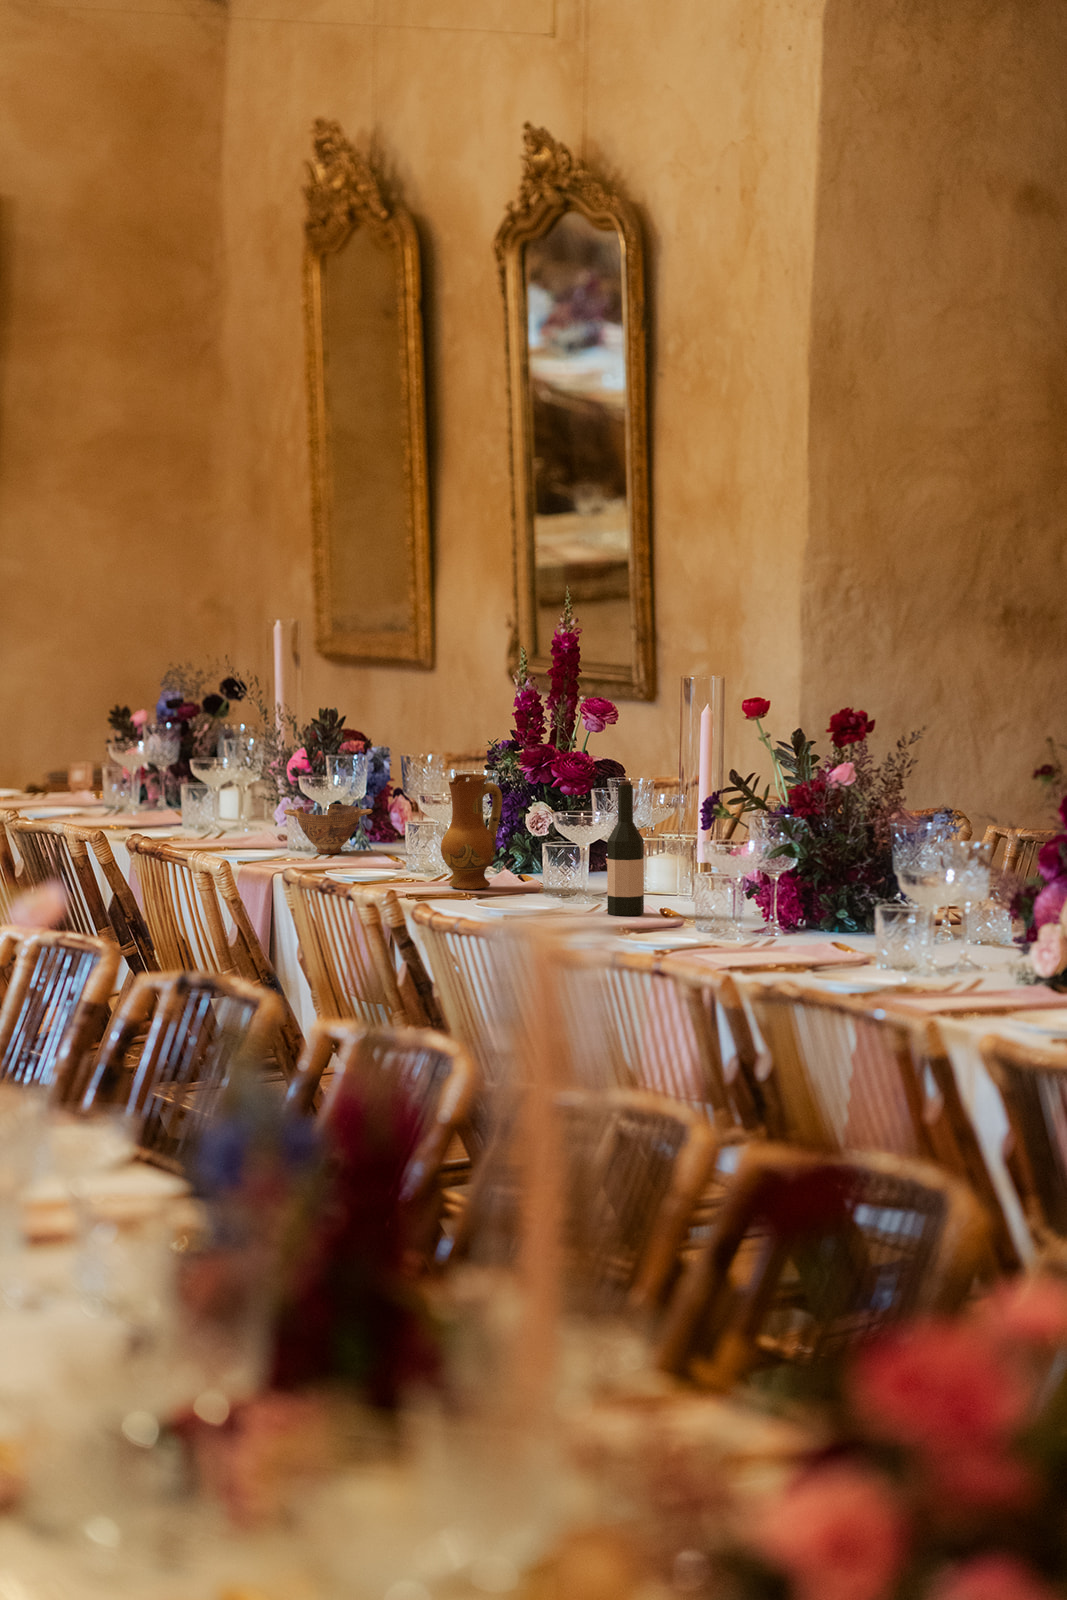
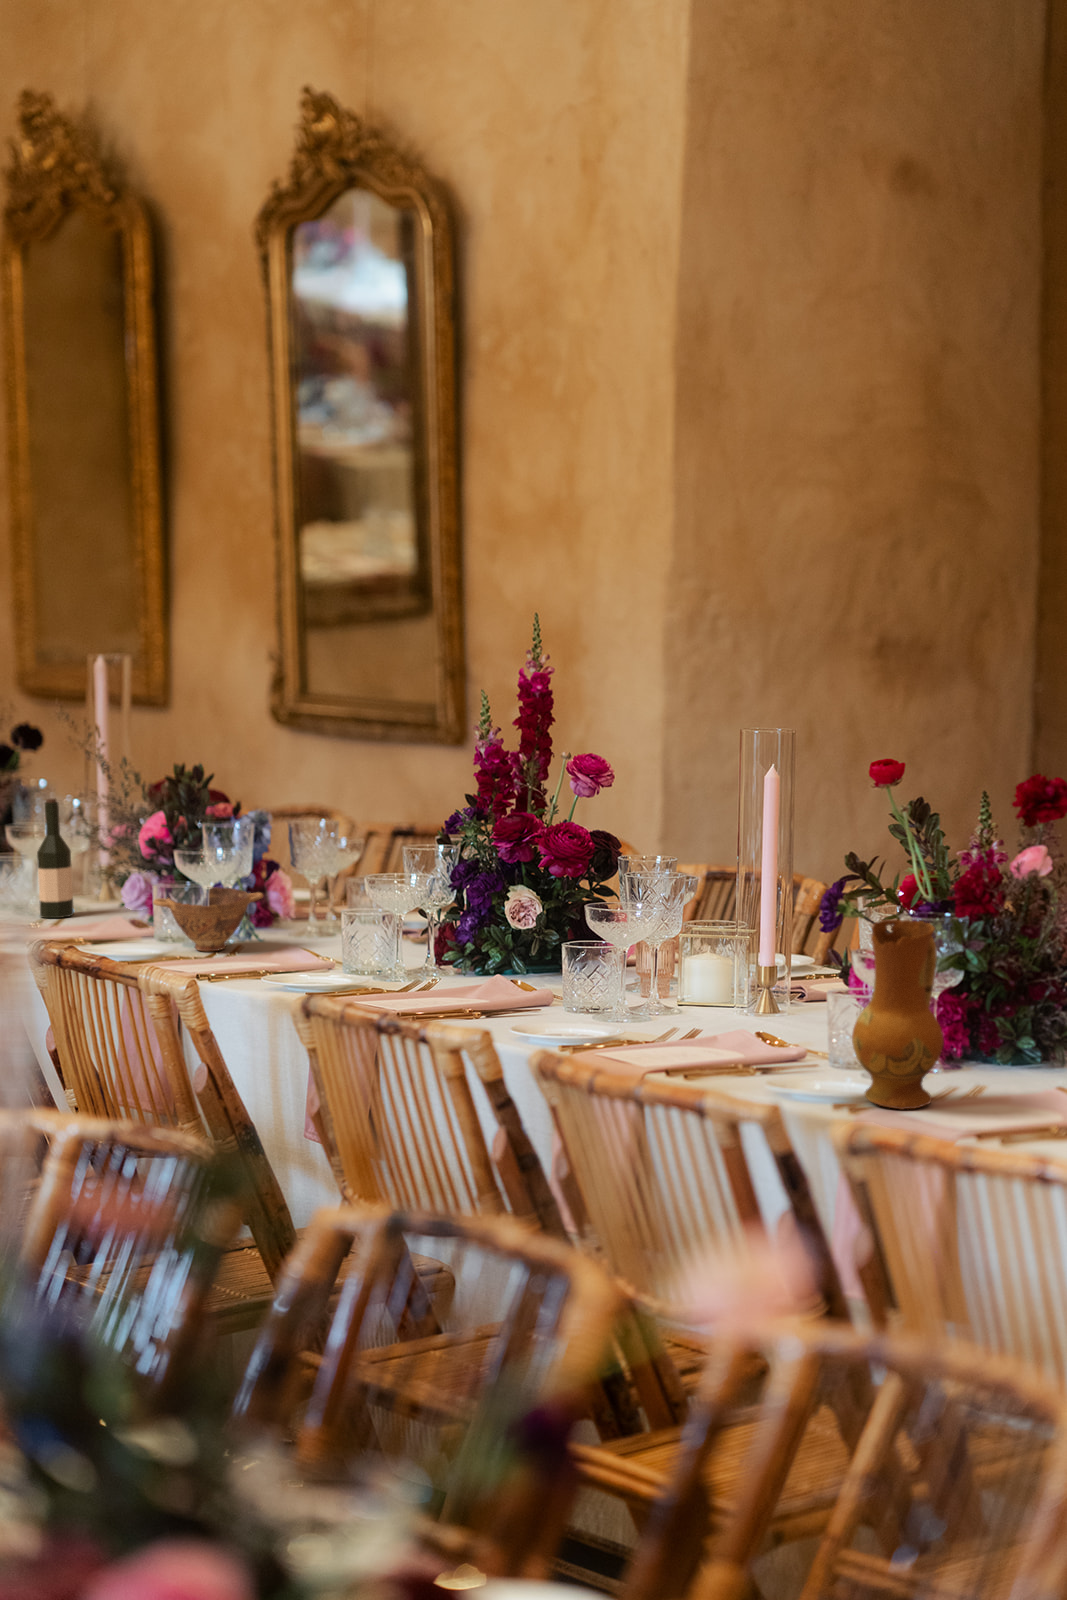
ceramic jug: present [441,774,502,889] -> present [852,919,944,1110]
wine bottle: present [607,781,644,916] -> present [37,799,74,918]

